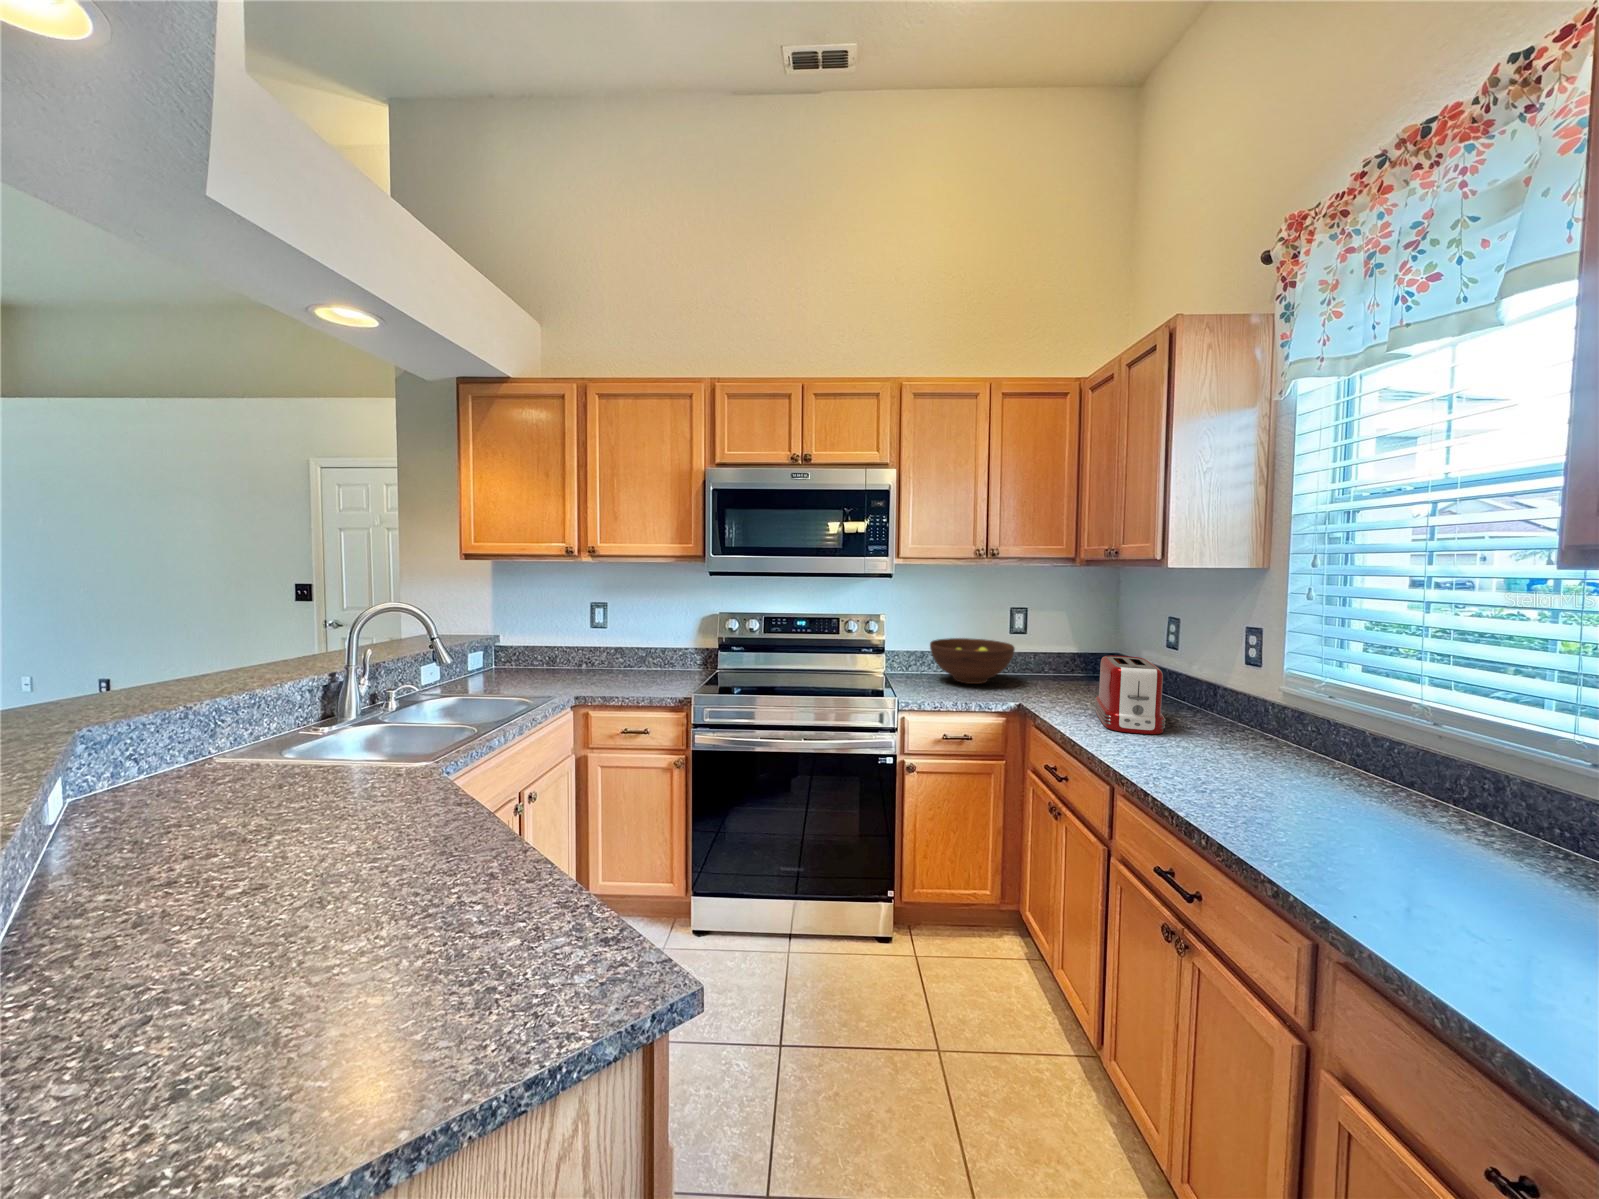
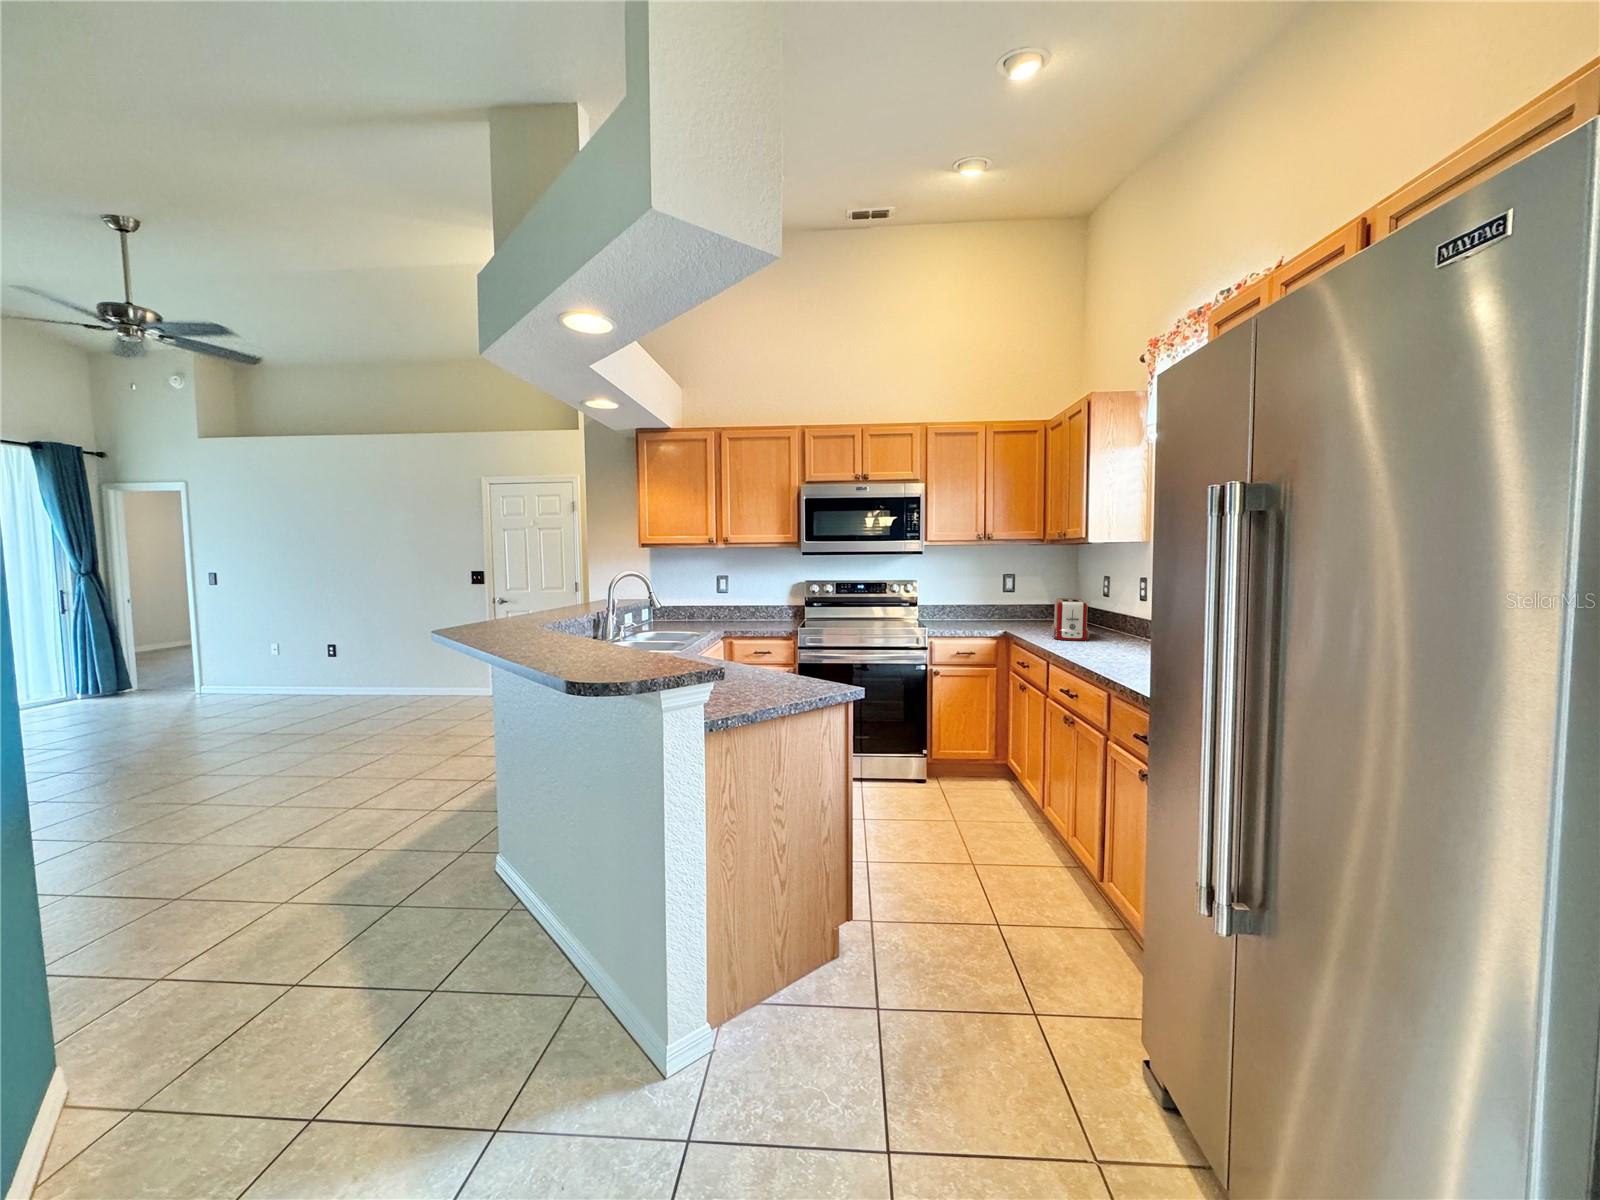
fruit bowl: present [930,638,1015,684] -> none [948,596,1005,624]

